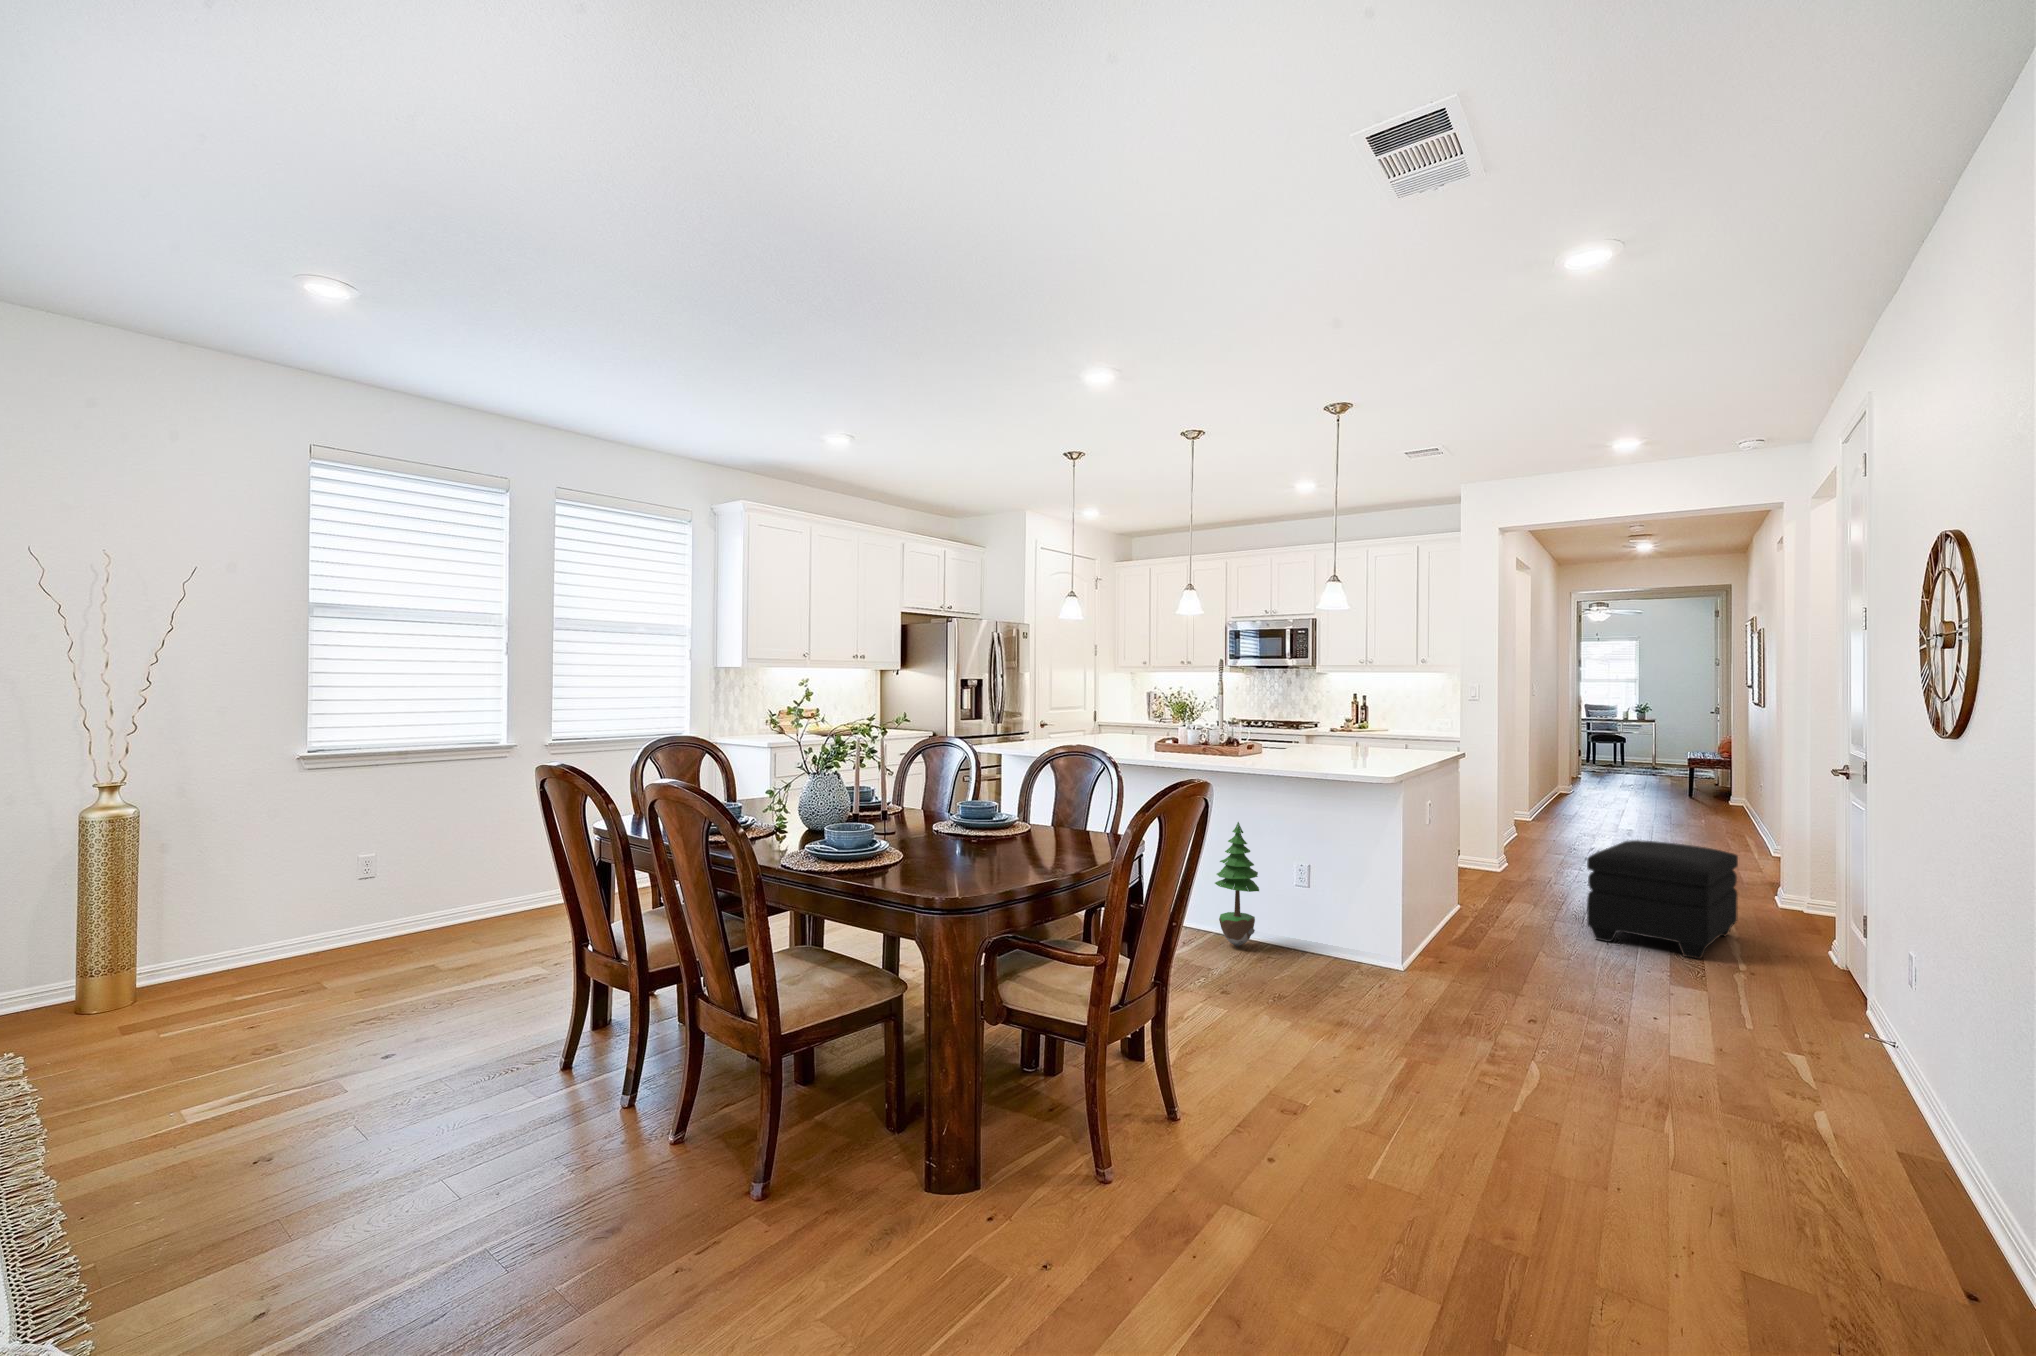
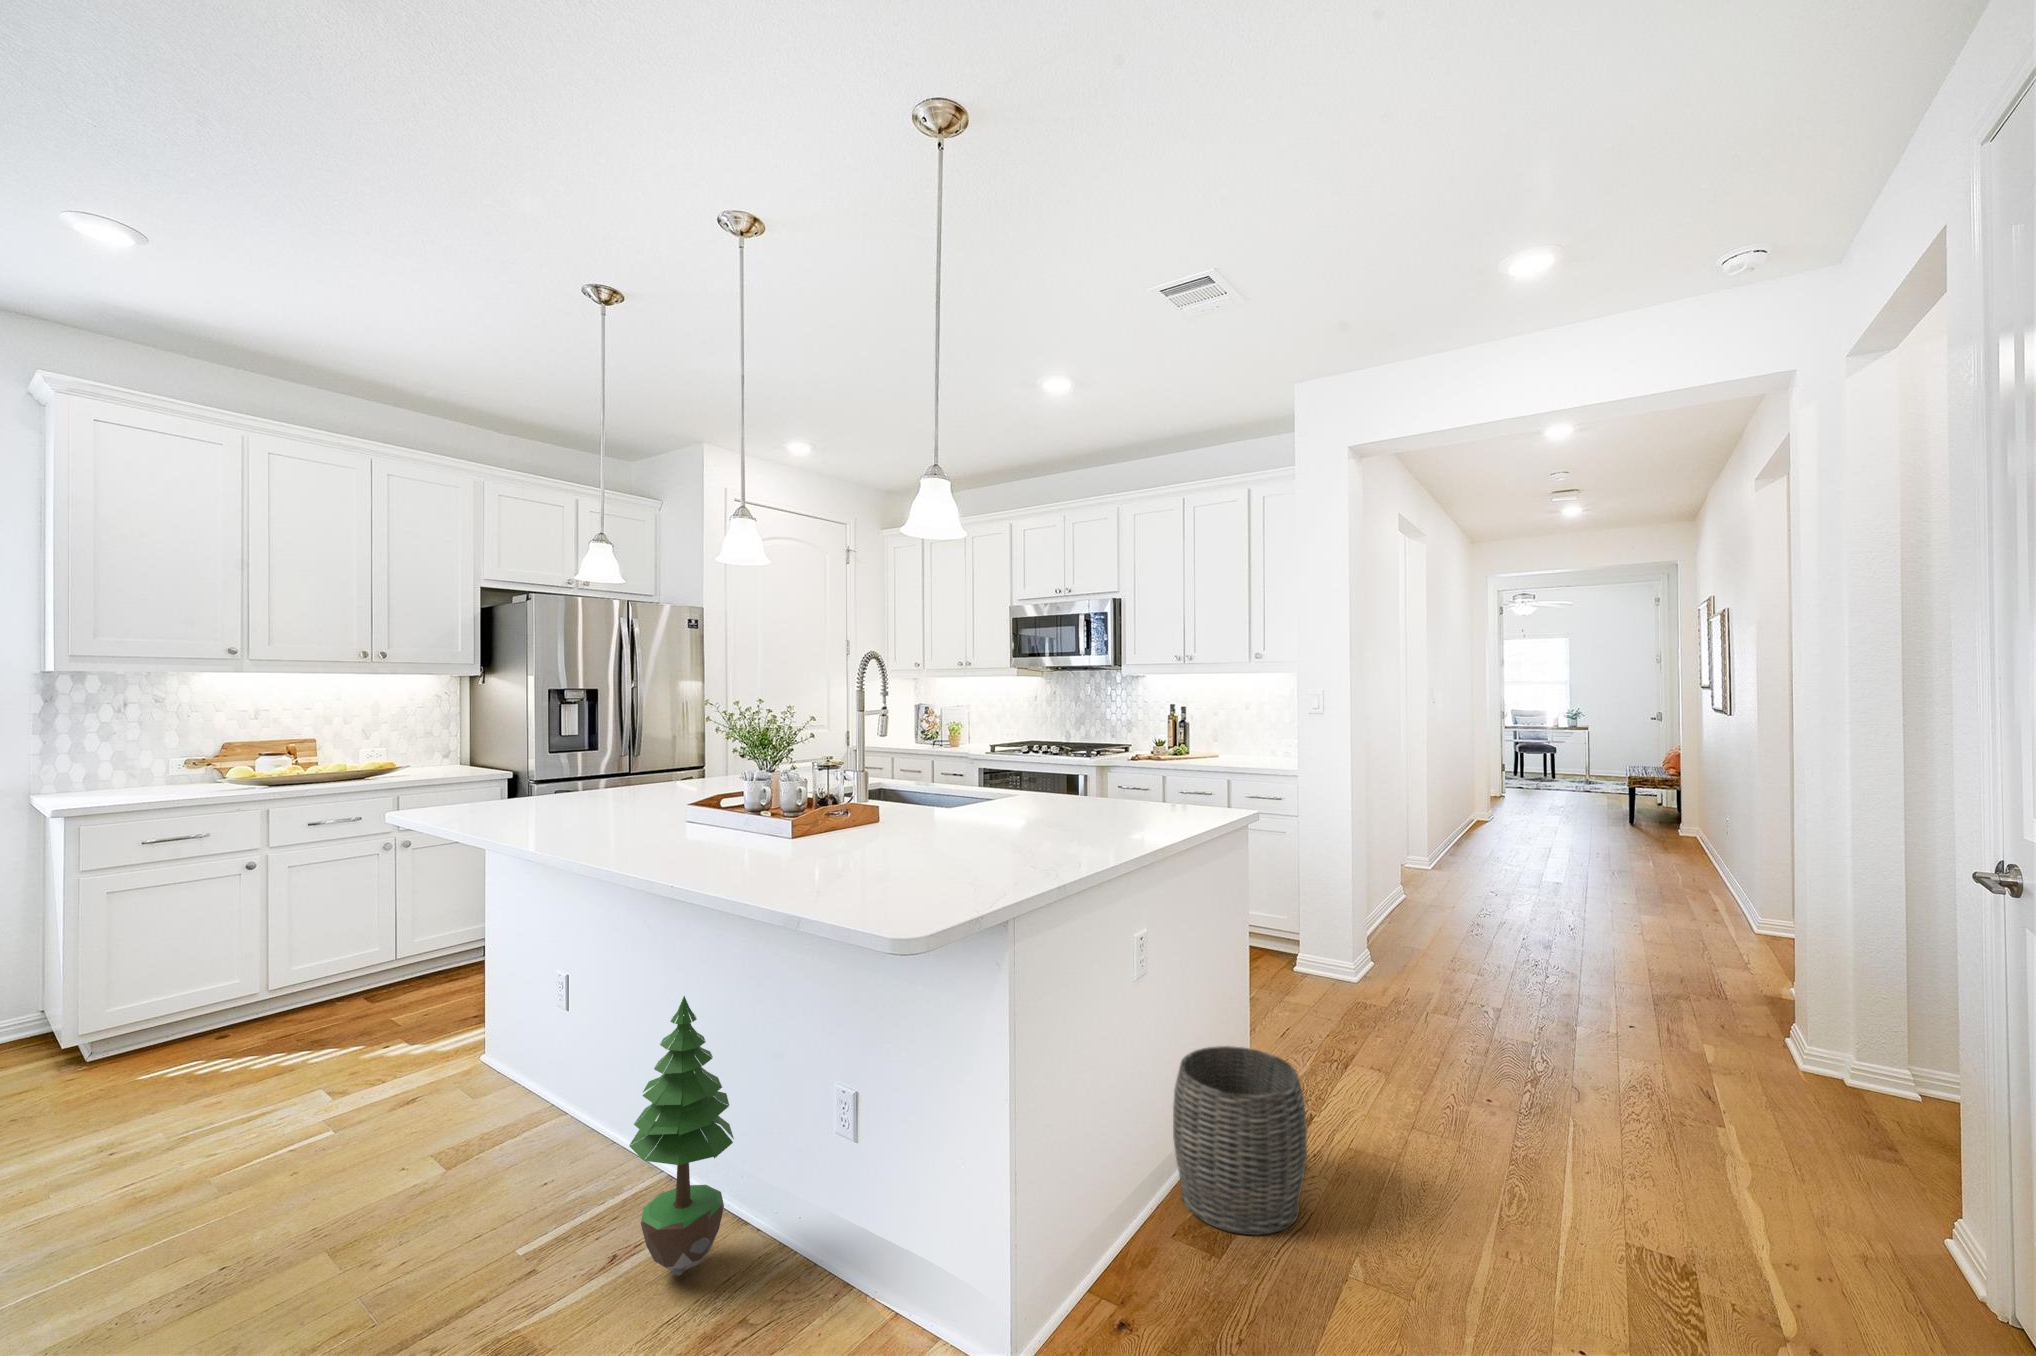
ottoman: present [1587,840,1738,959] -> none [1445,976,1744,1298]
woven basket: none [1447,866,1518,943] -> present [1173,1046,1307,1235]

